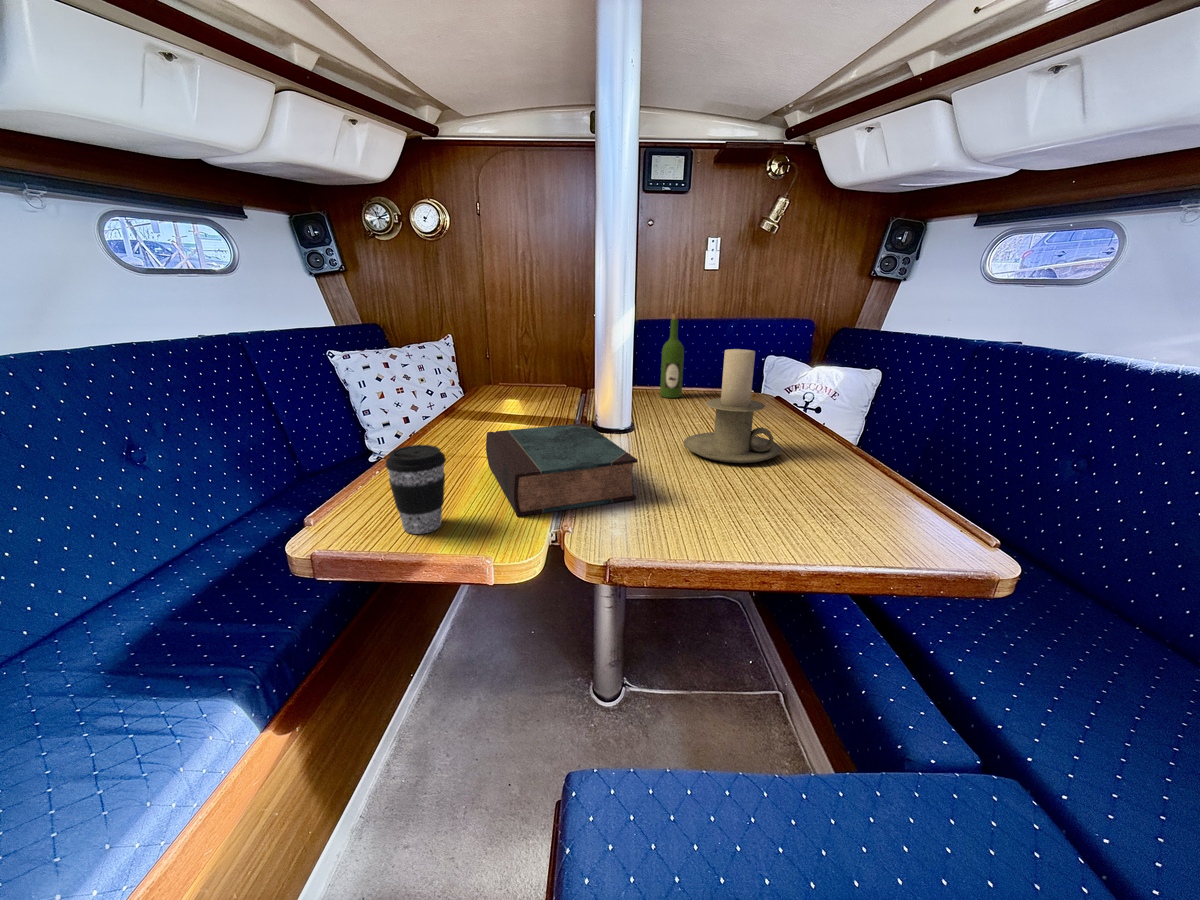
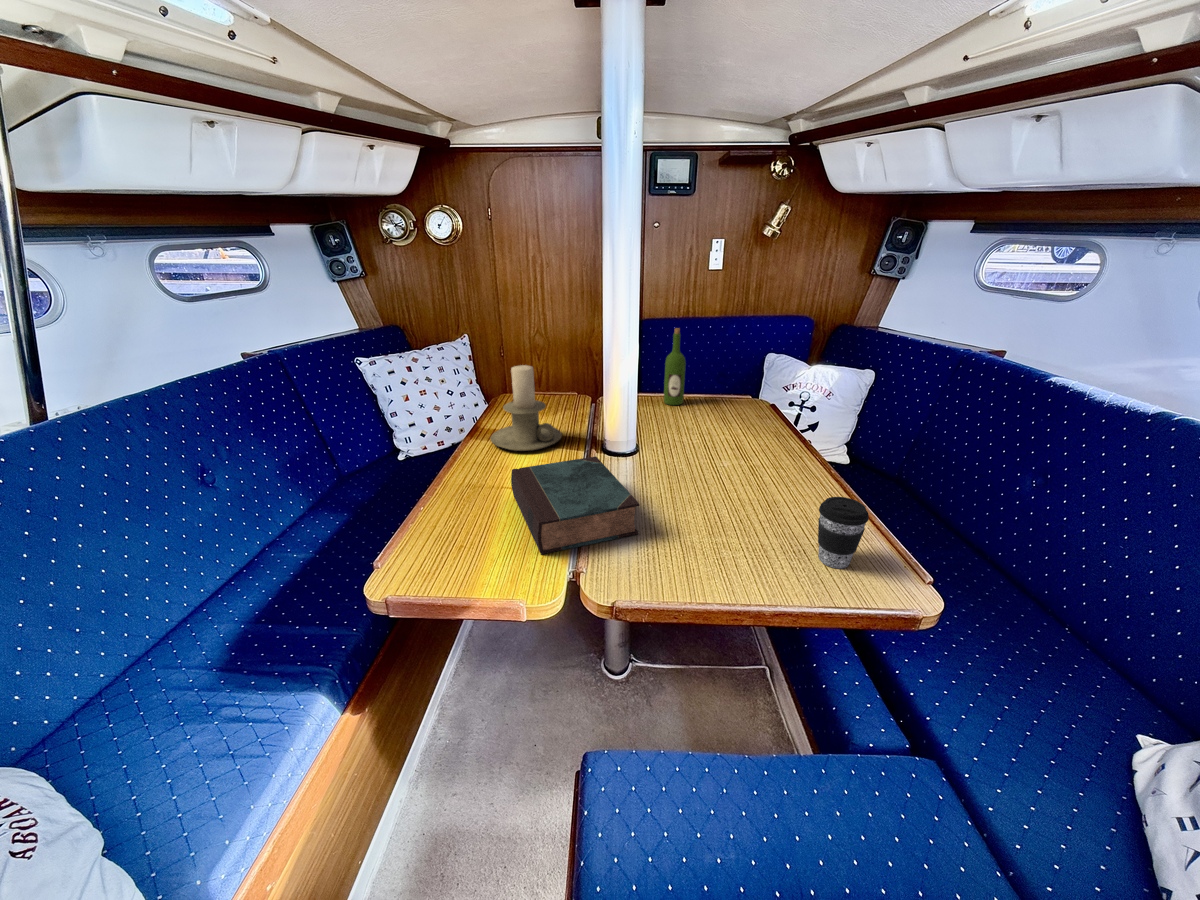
candle holder: present [683,349,782,463] -> present [490,365,562,451]
coffee cup: present [385,445,446,534] -> present [818,497,869,568]

